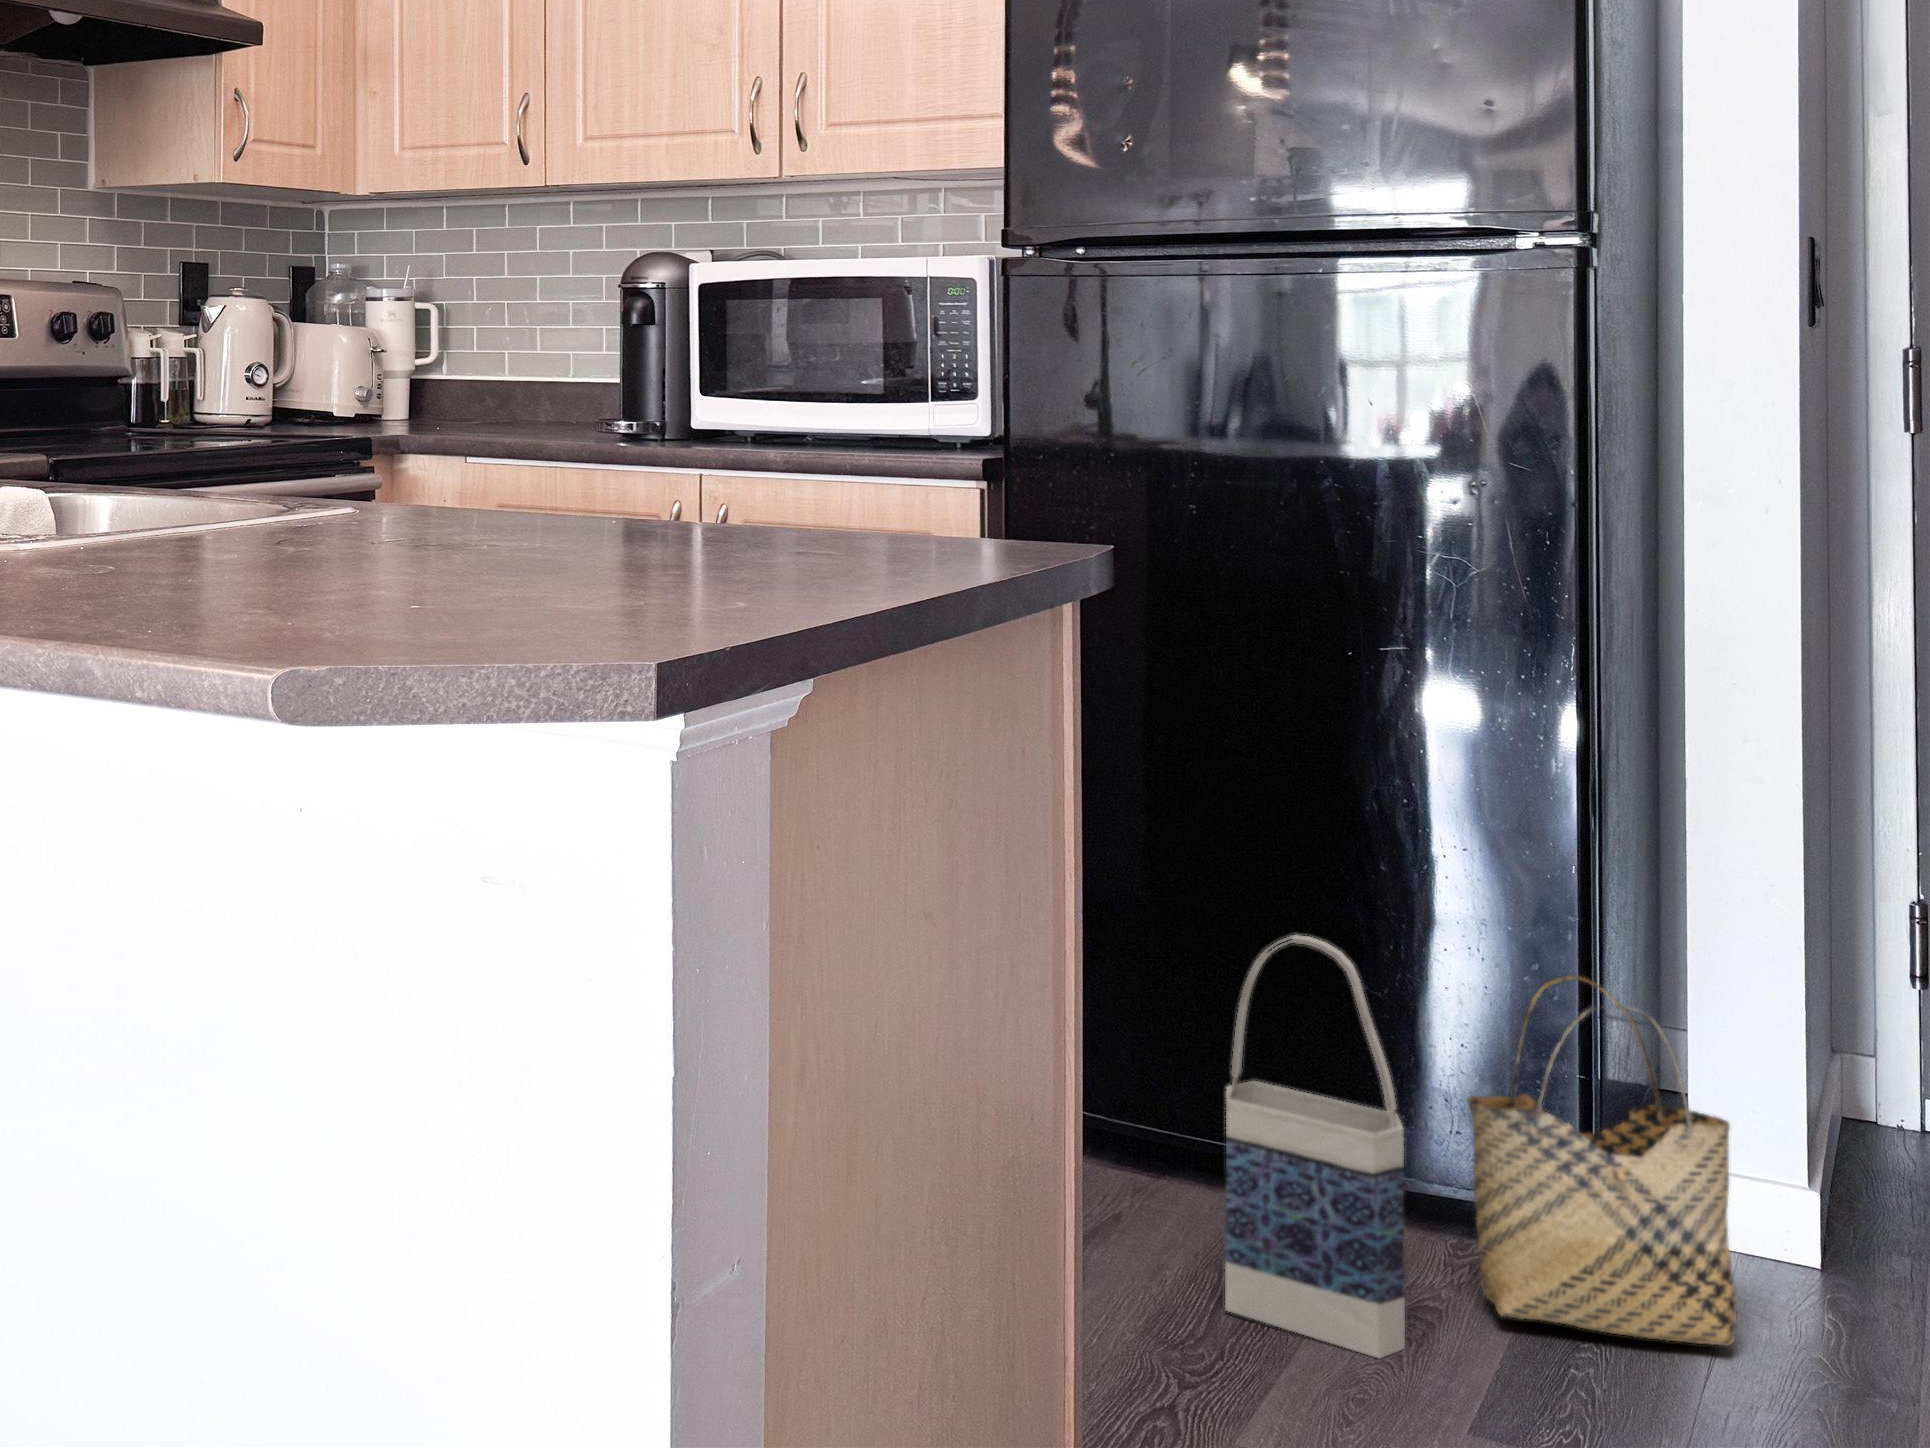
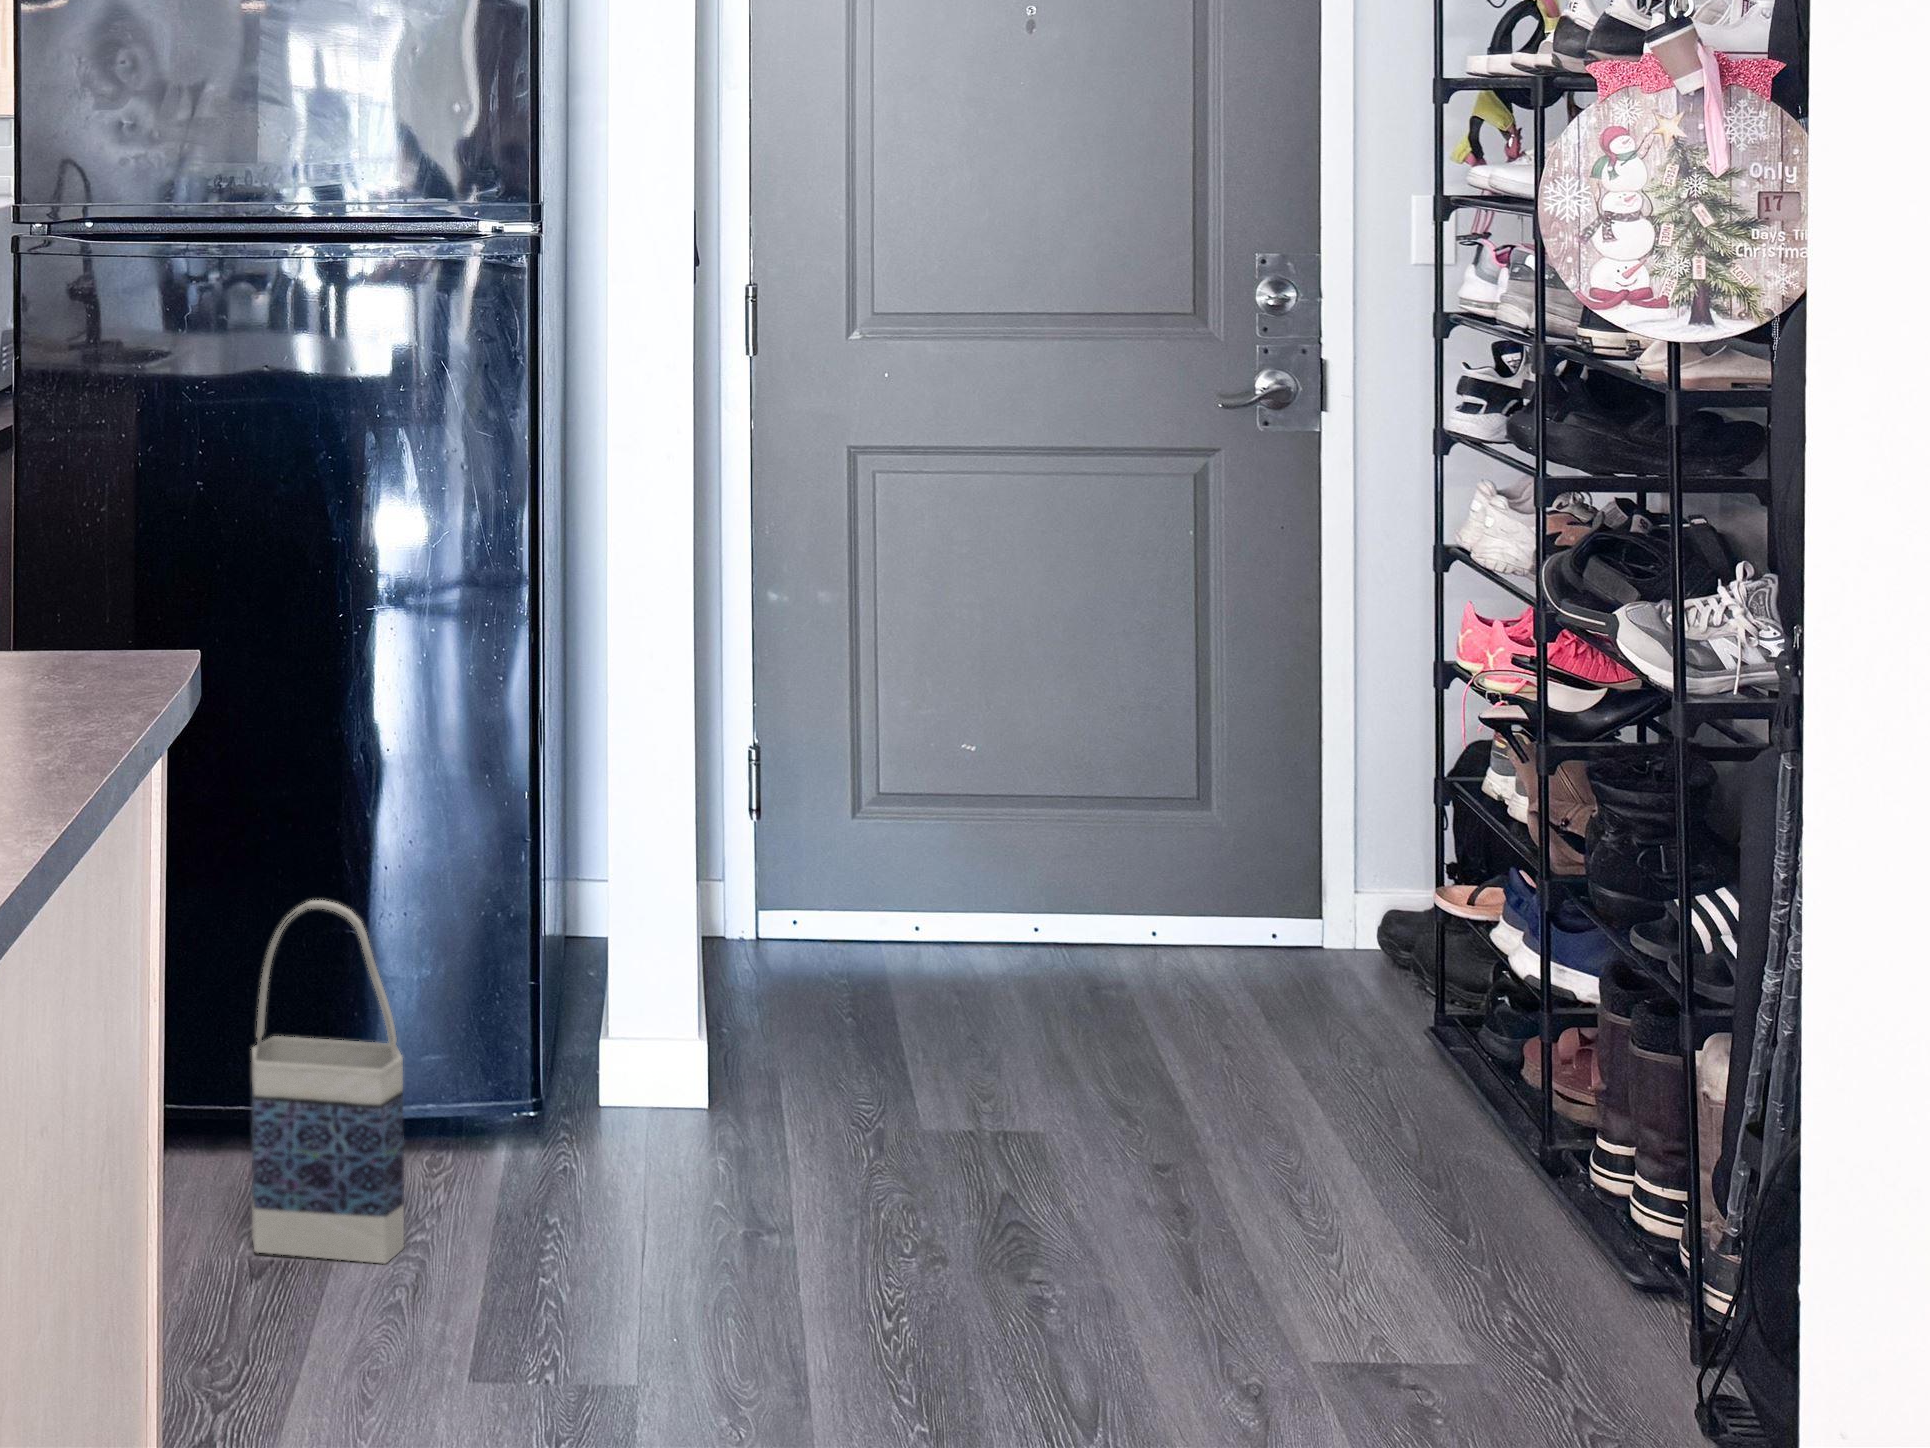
woven basket: present [1467,975,1737,1346] -> none [447,888,646,1198]

